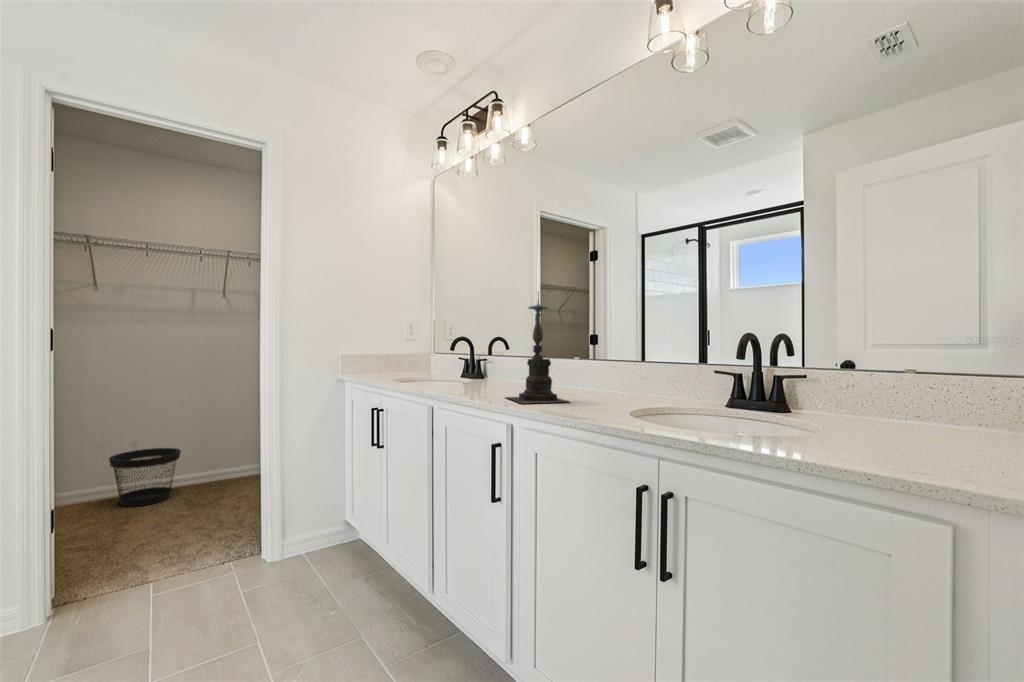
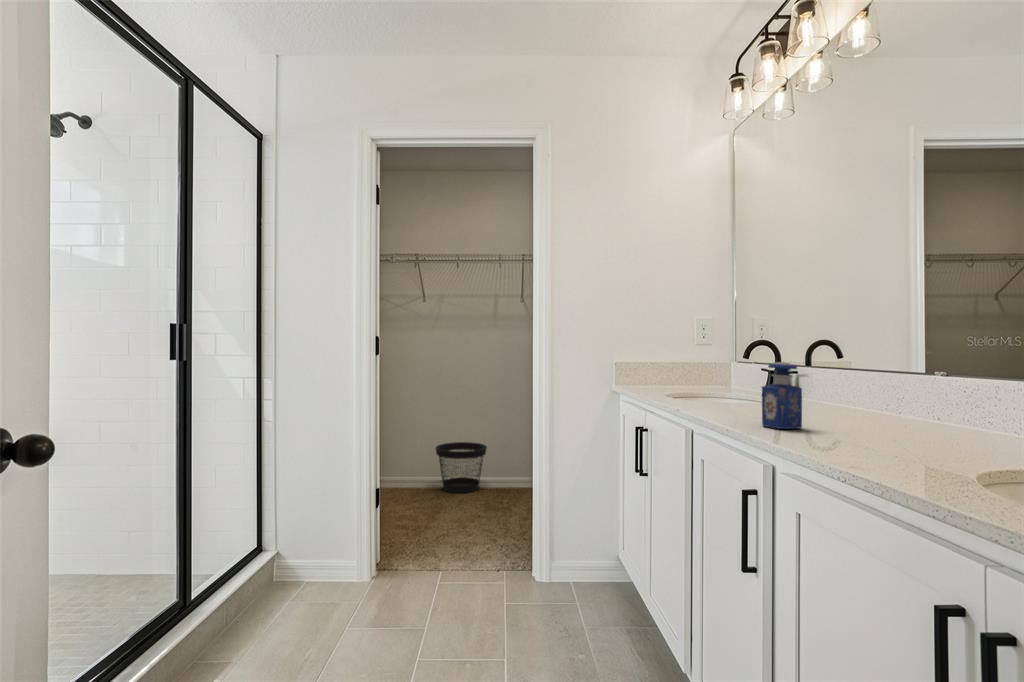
candle holder: present [506,294,569,404] -> none [799,262,927,455]
perfume bottle: none [479,352,504,396] -> present [762,362,802,429]

